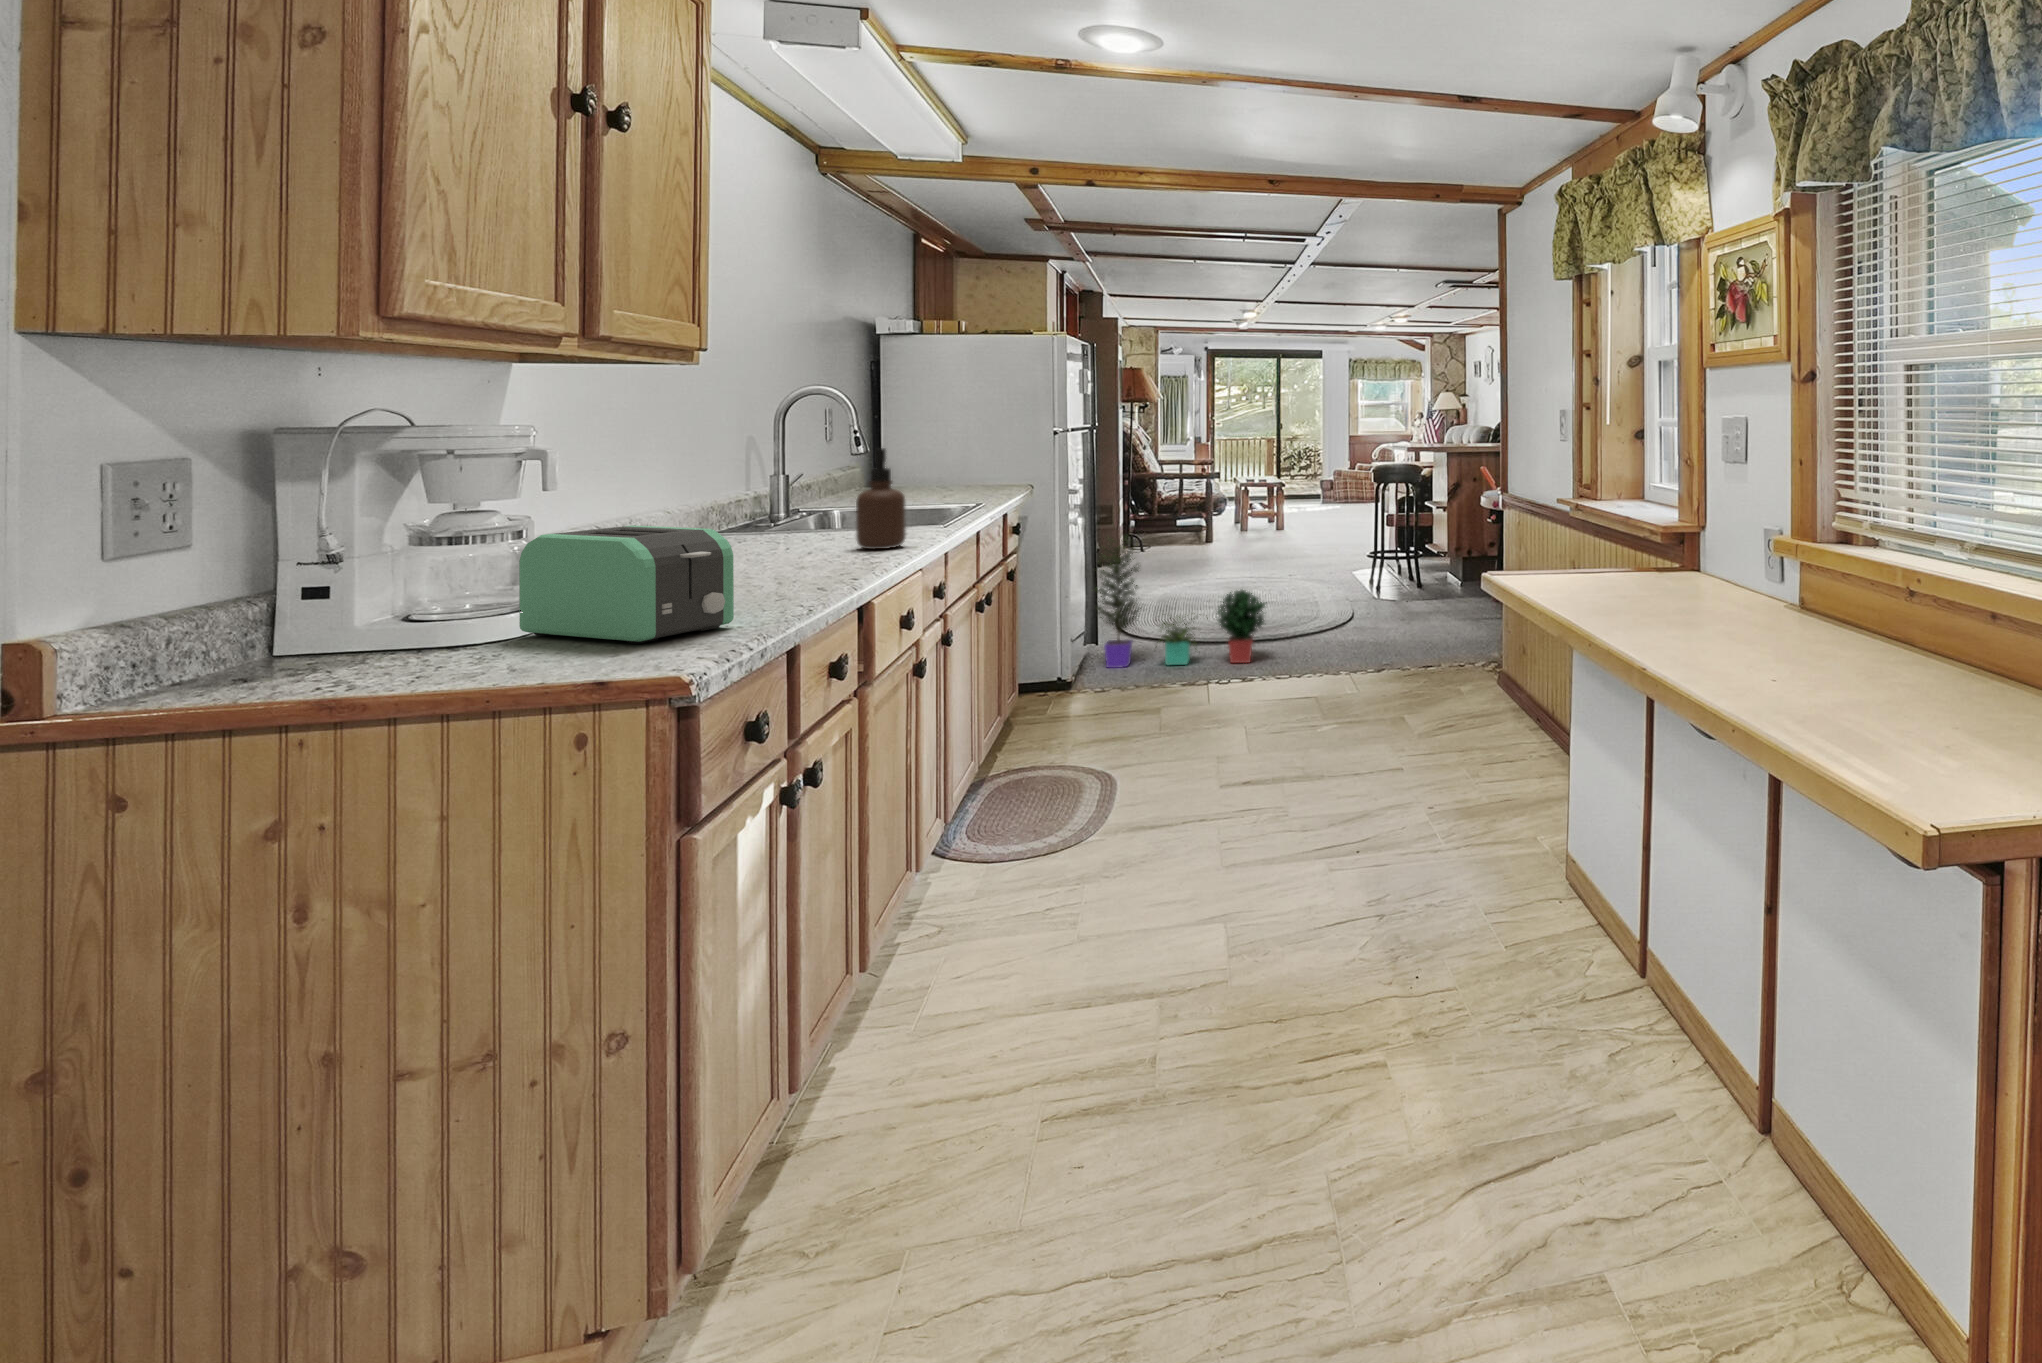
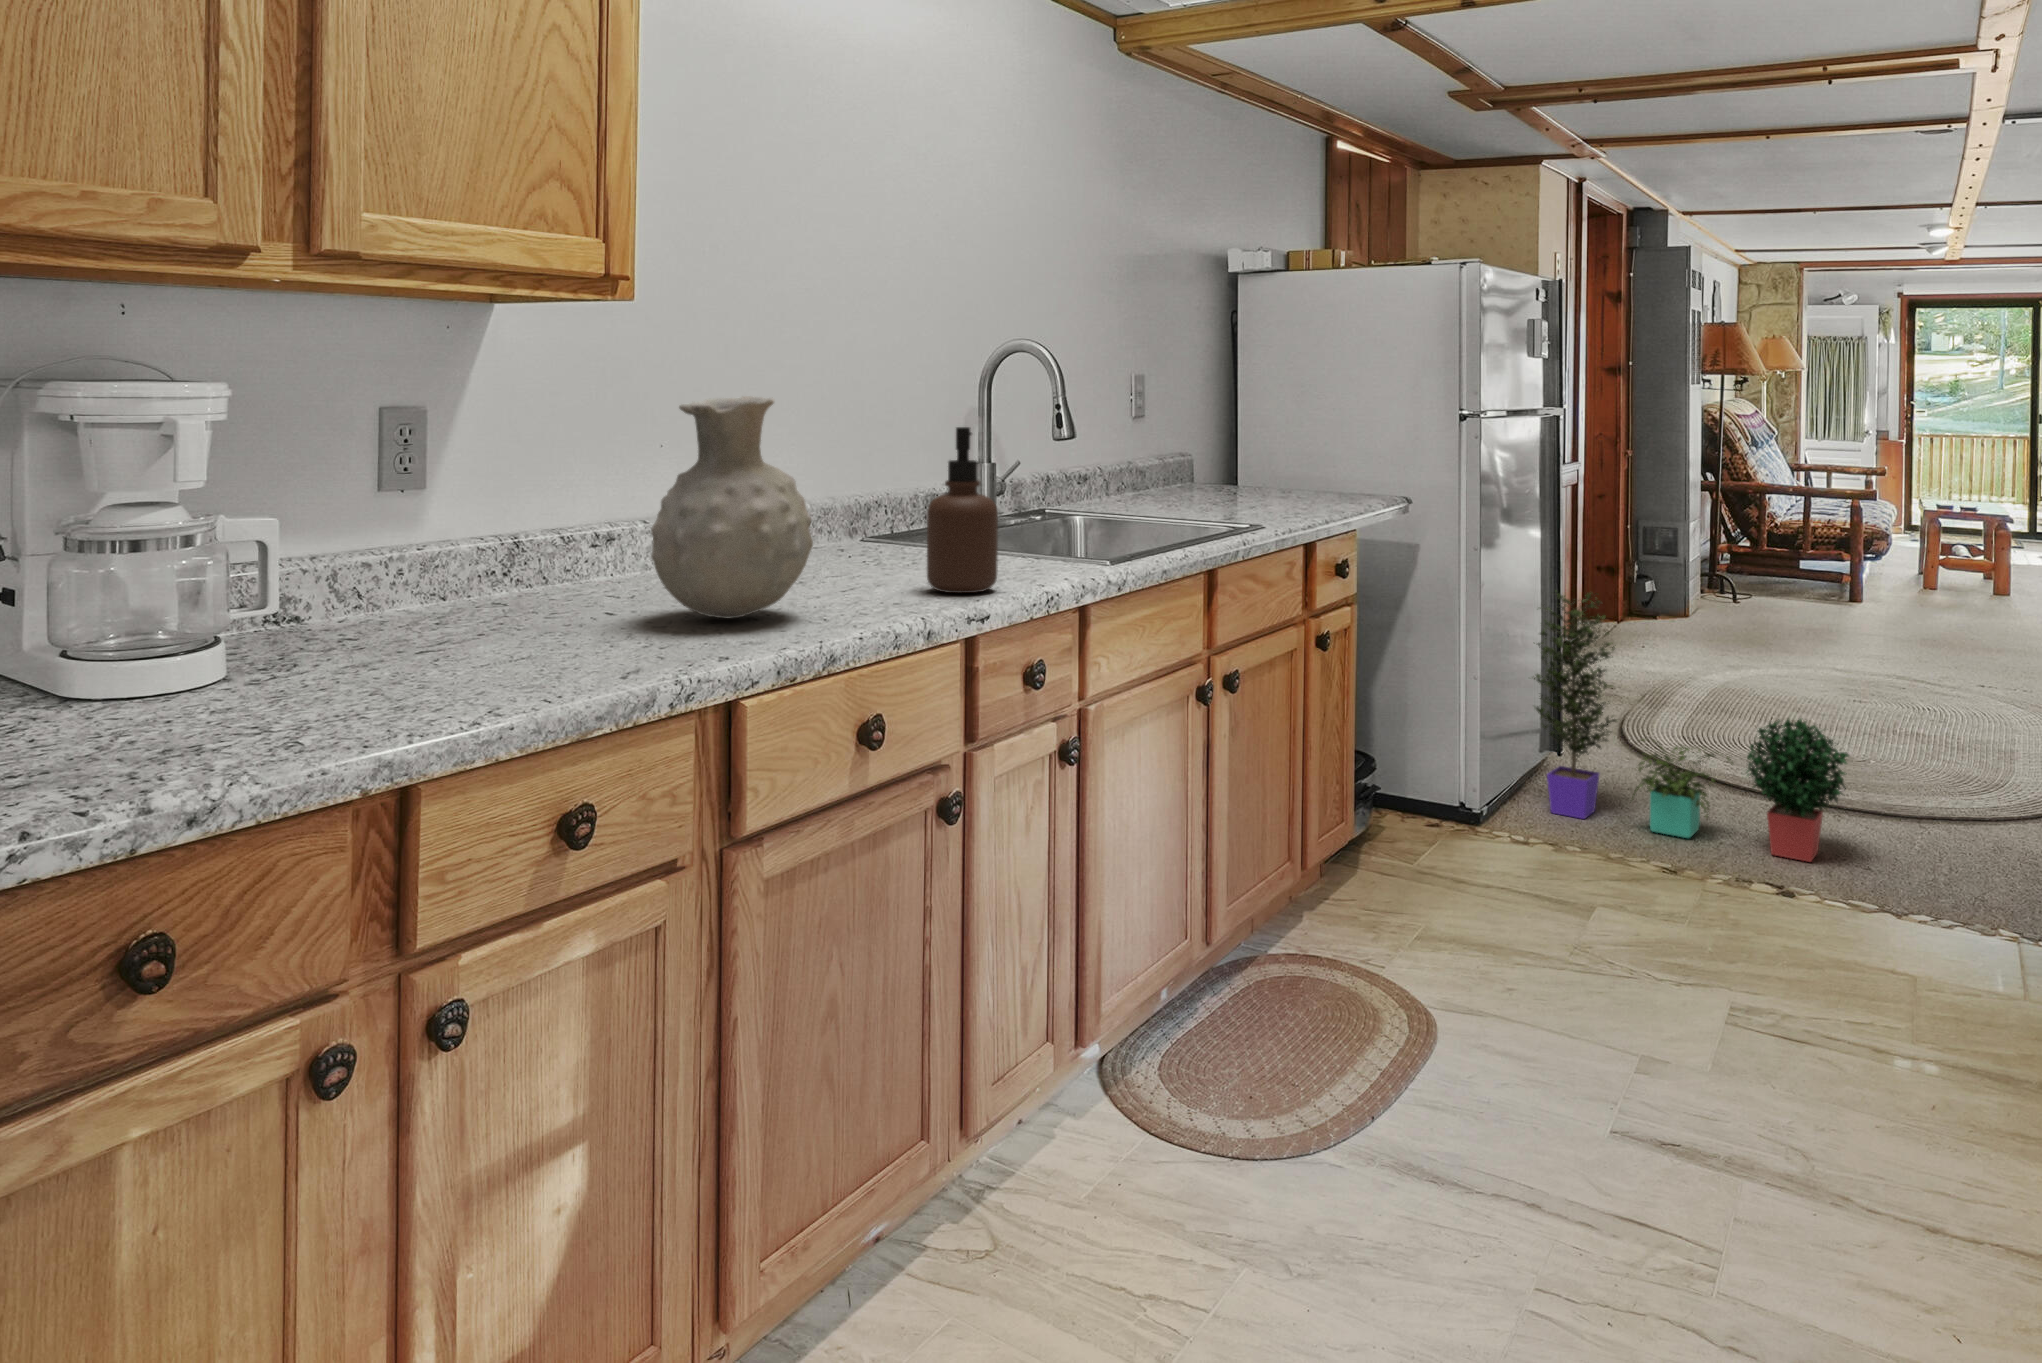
vase: none [714,433,833,573] -> present [651,396,813,618]
toaster: present [519,525,734,644] -> none [170,533,363,740]

